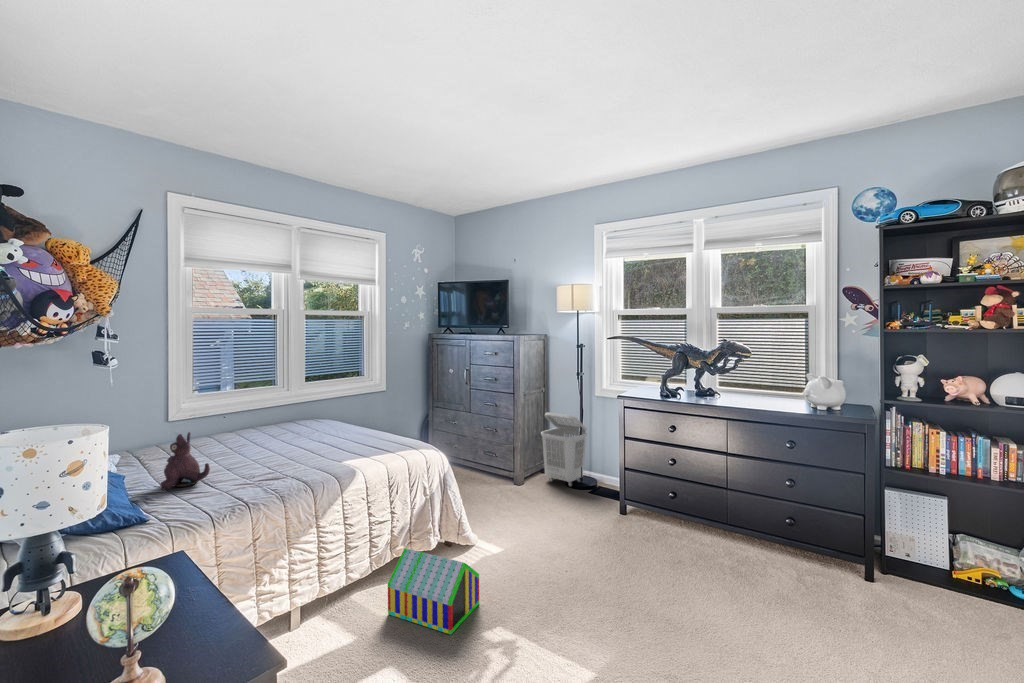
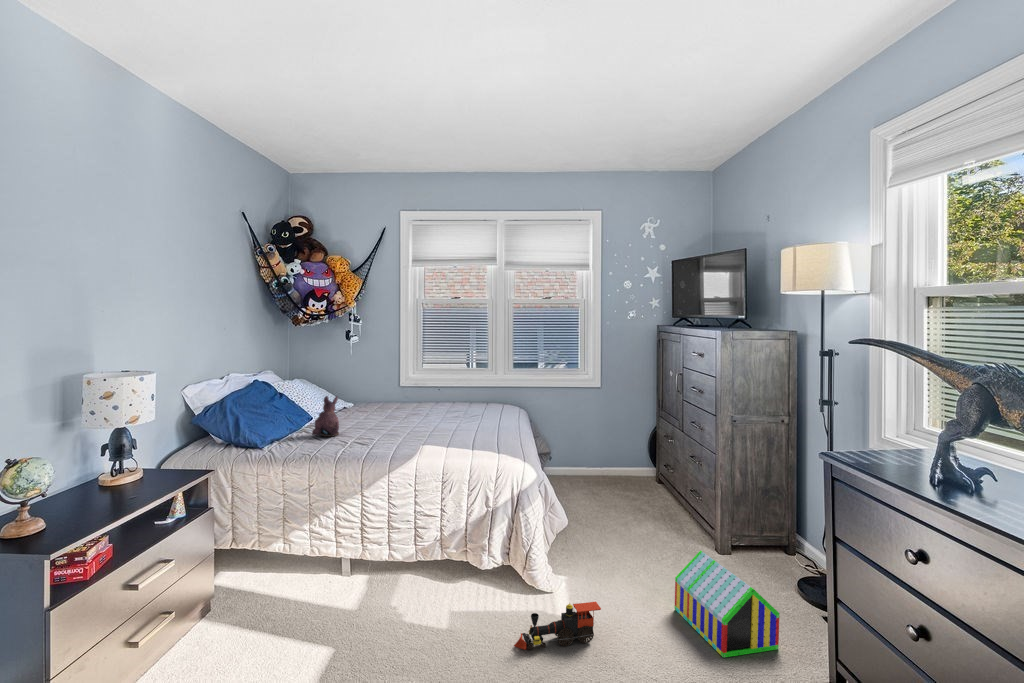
laundry basket: present [541,412,587,487] -> none [750,452,828,582]
toy train: none [522,529,554,580] -> present [514,602,601,650]
toy house: present [388,548,479,635] -> present [675,551,779,658]

